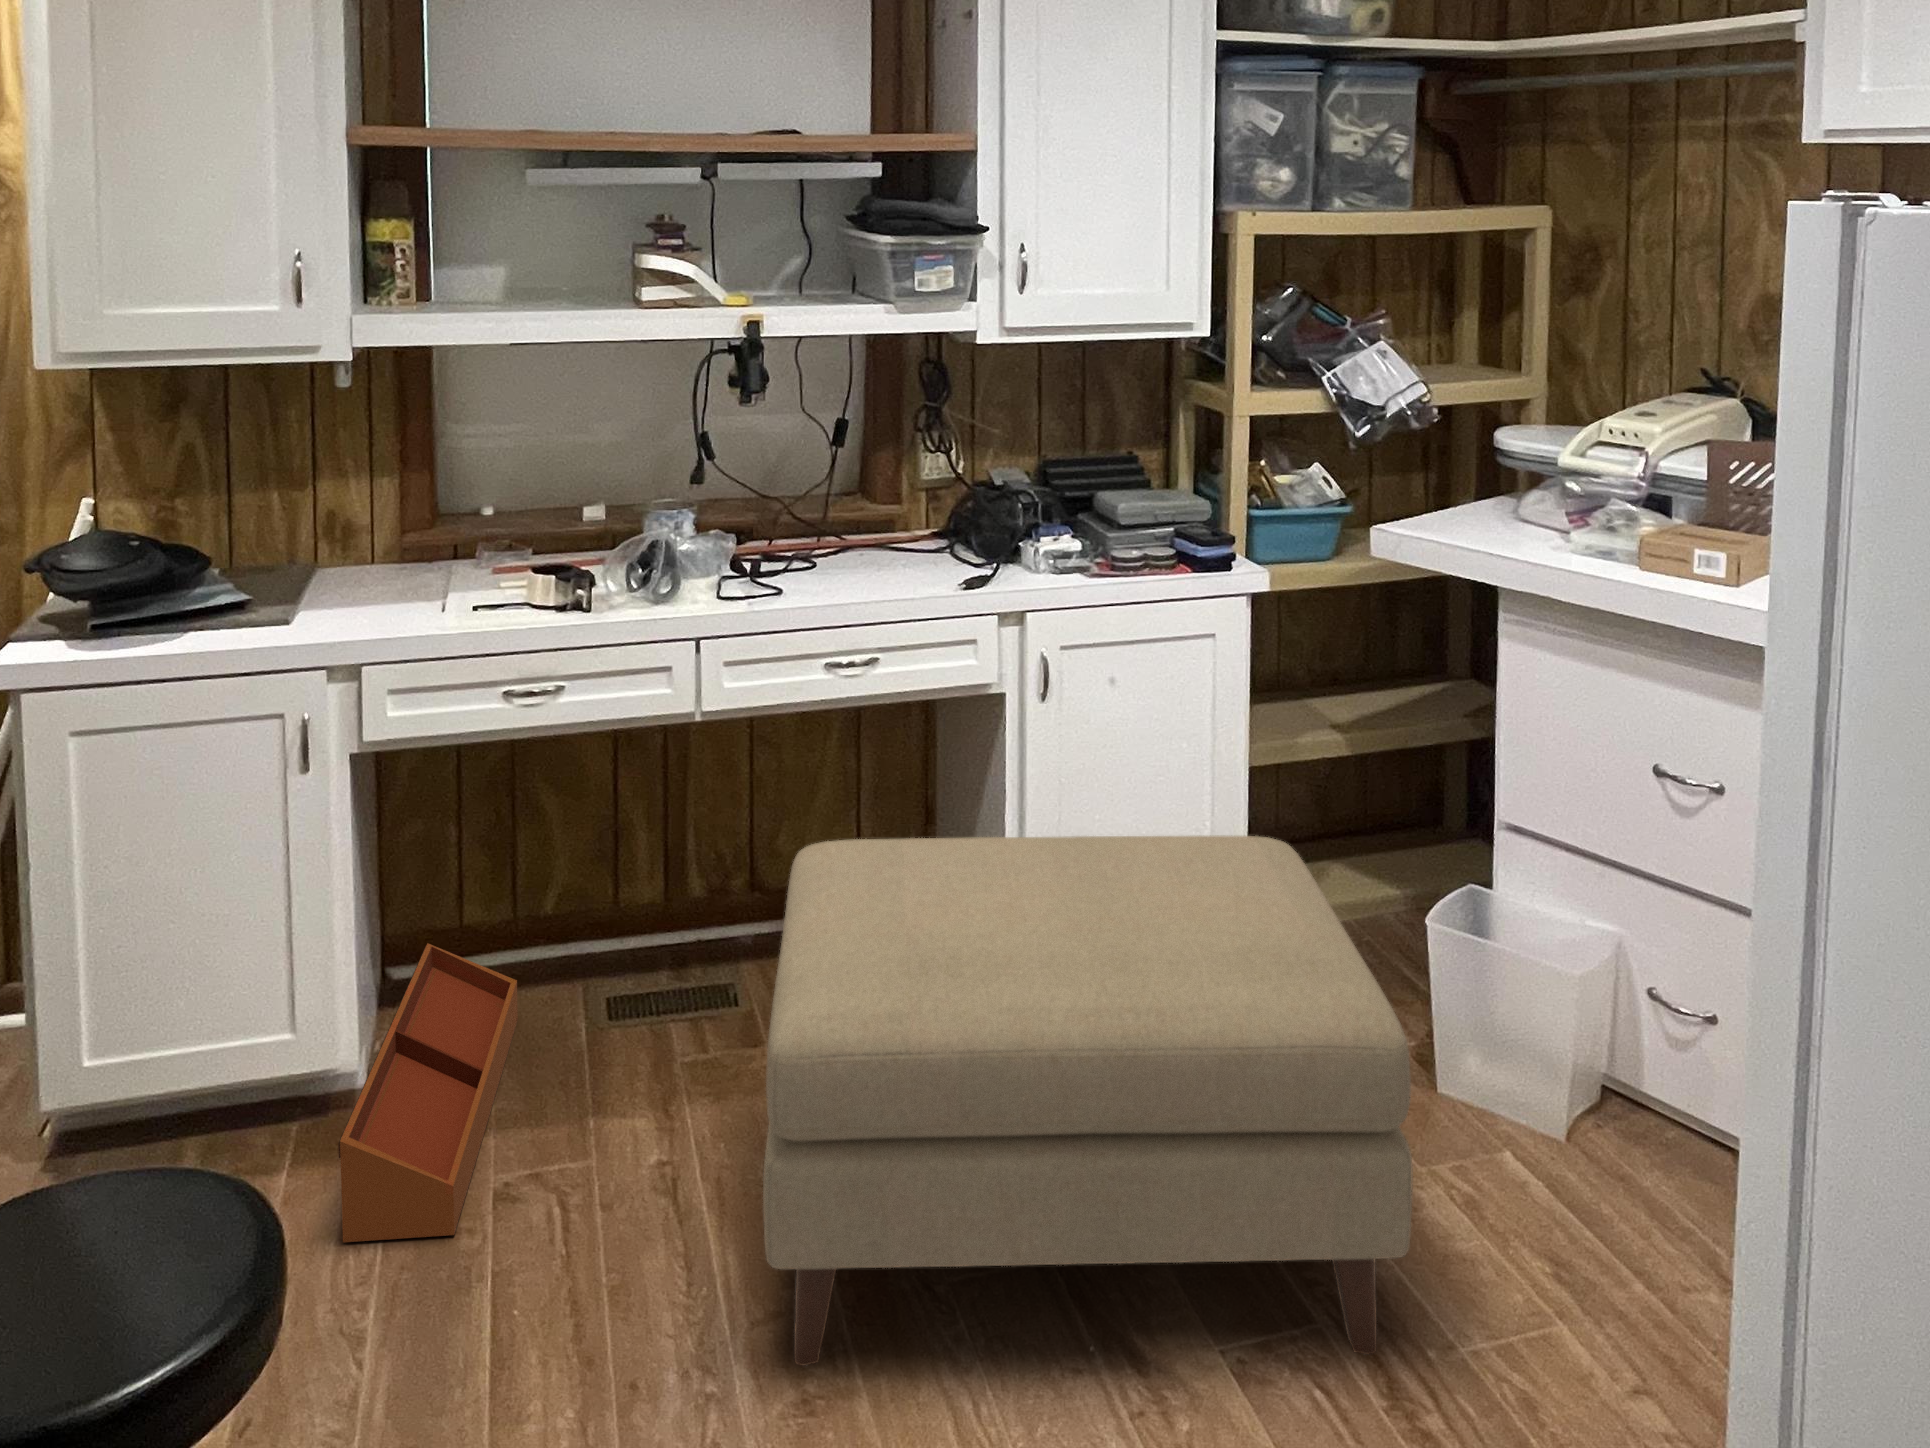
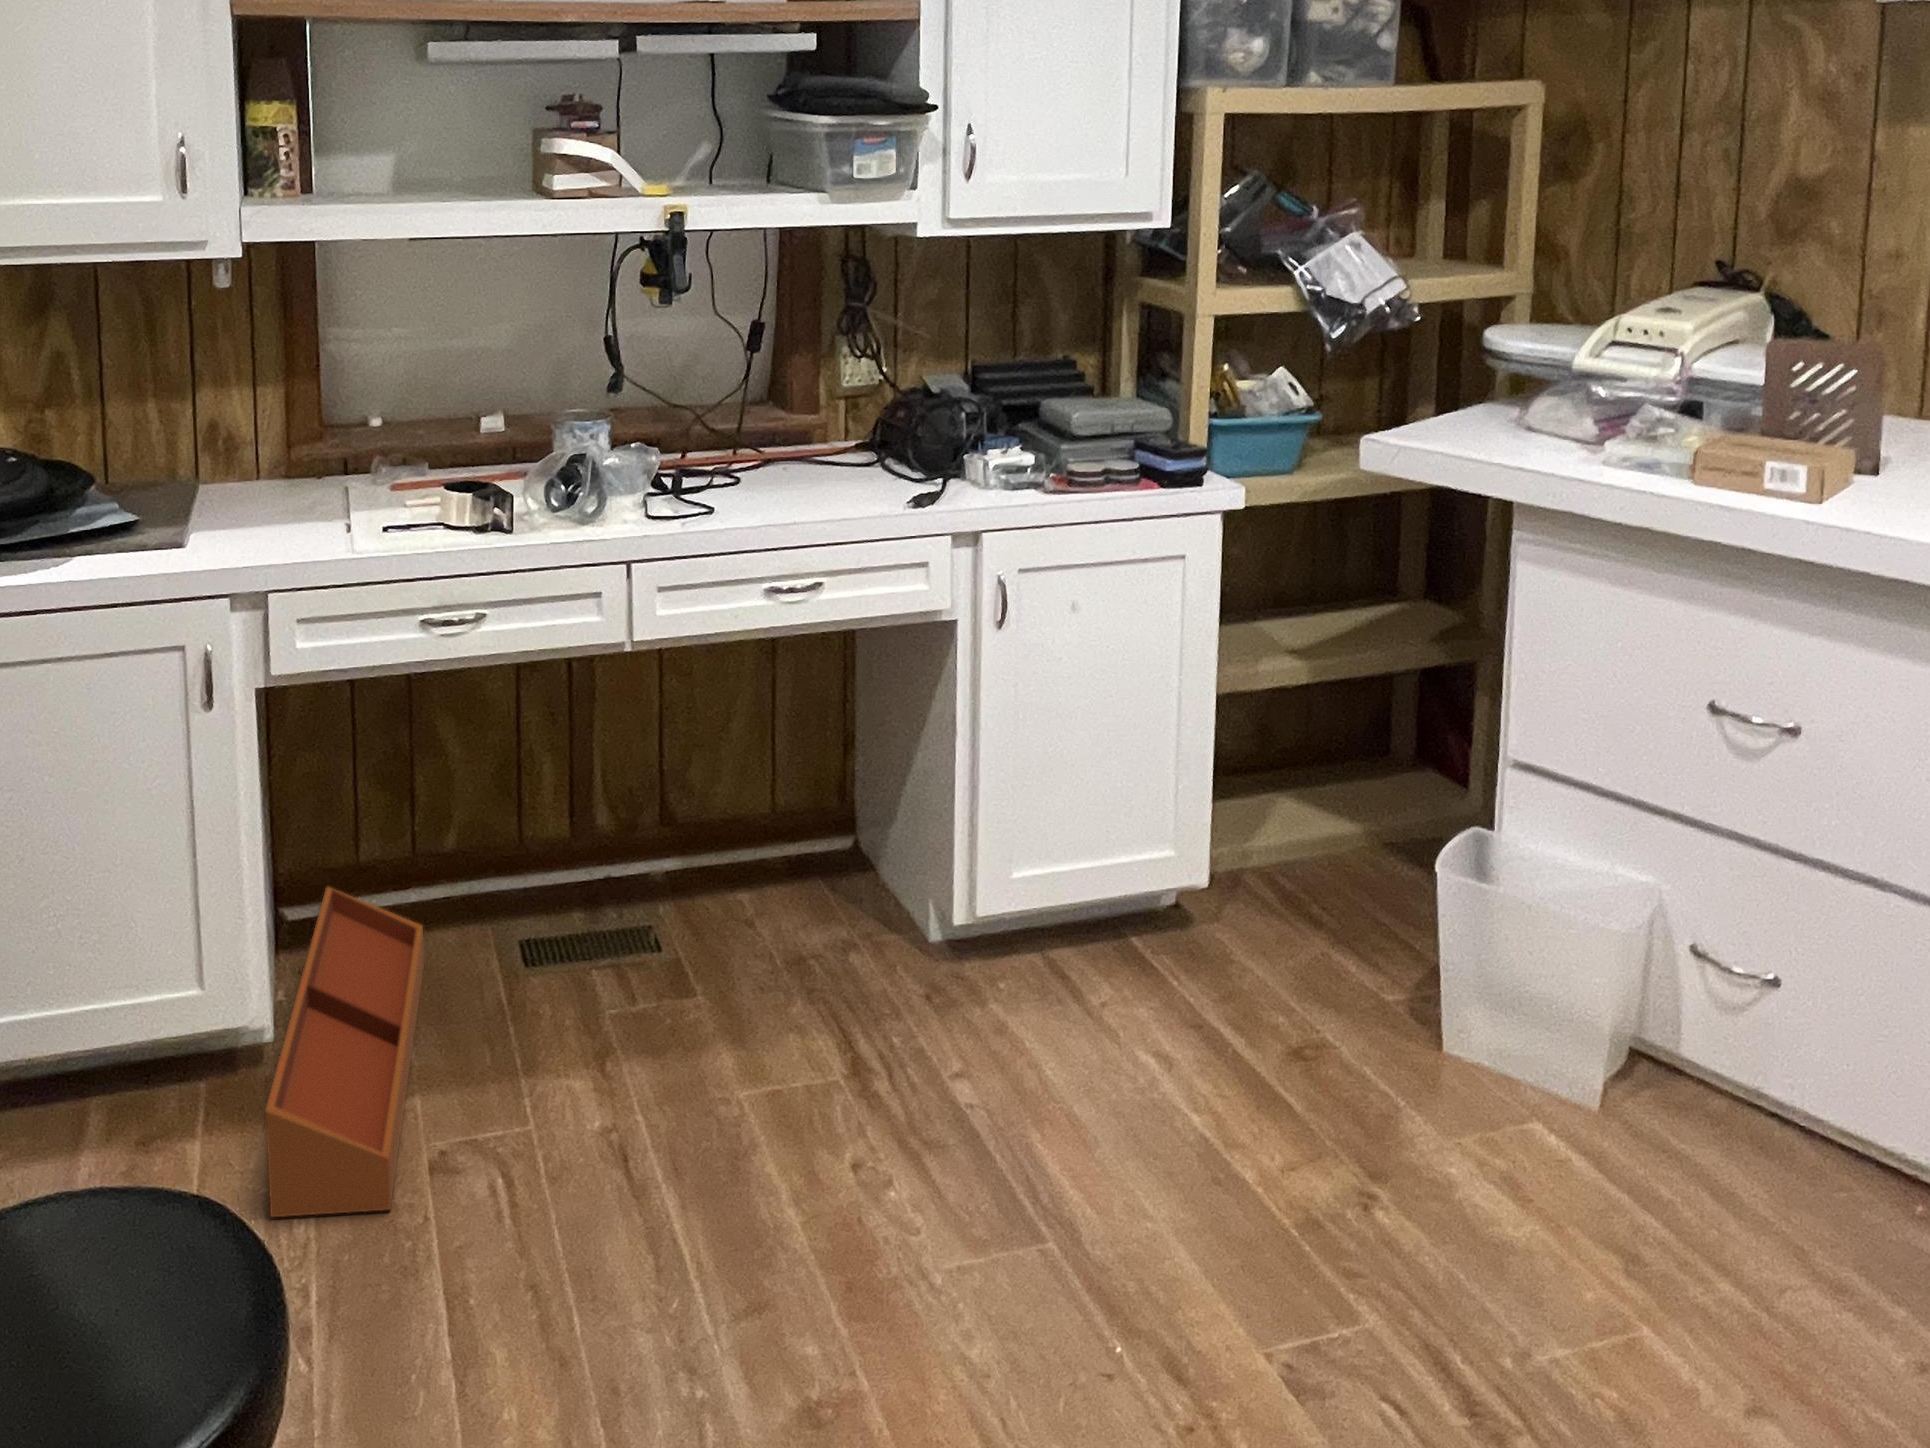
ottoman: present [763,835,1413,1366] -> none [735,782,1492,1368]

